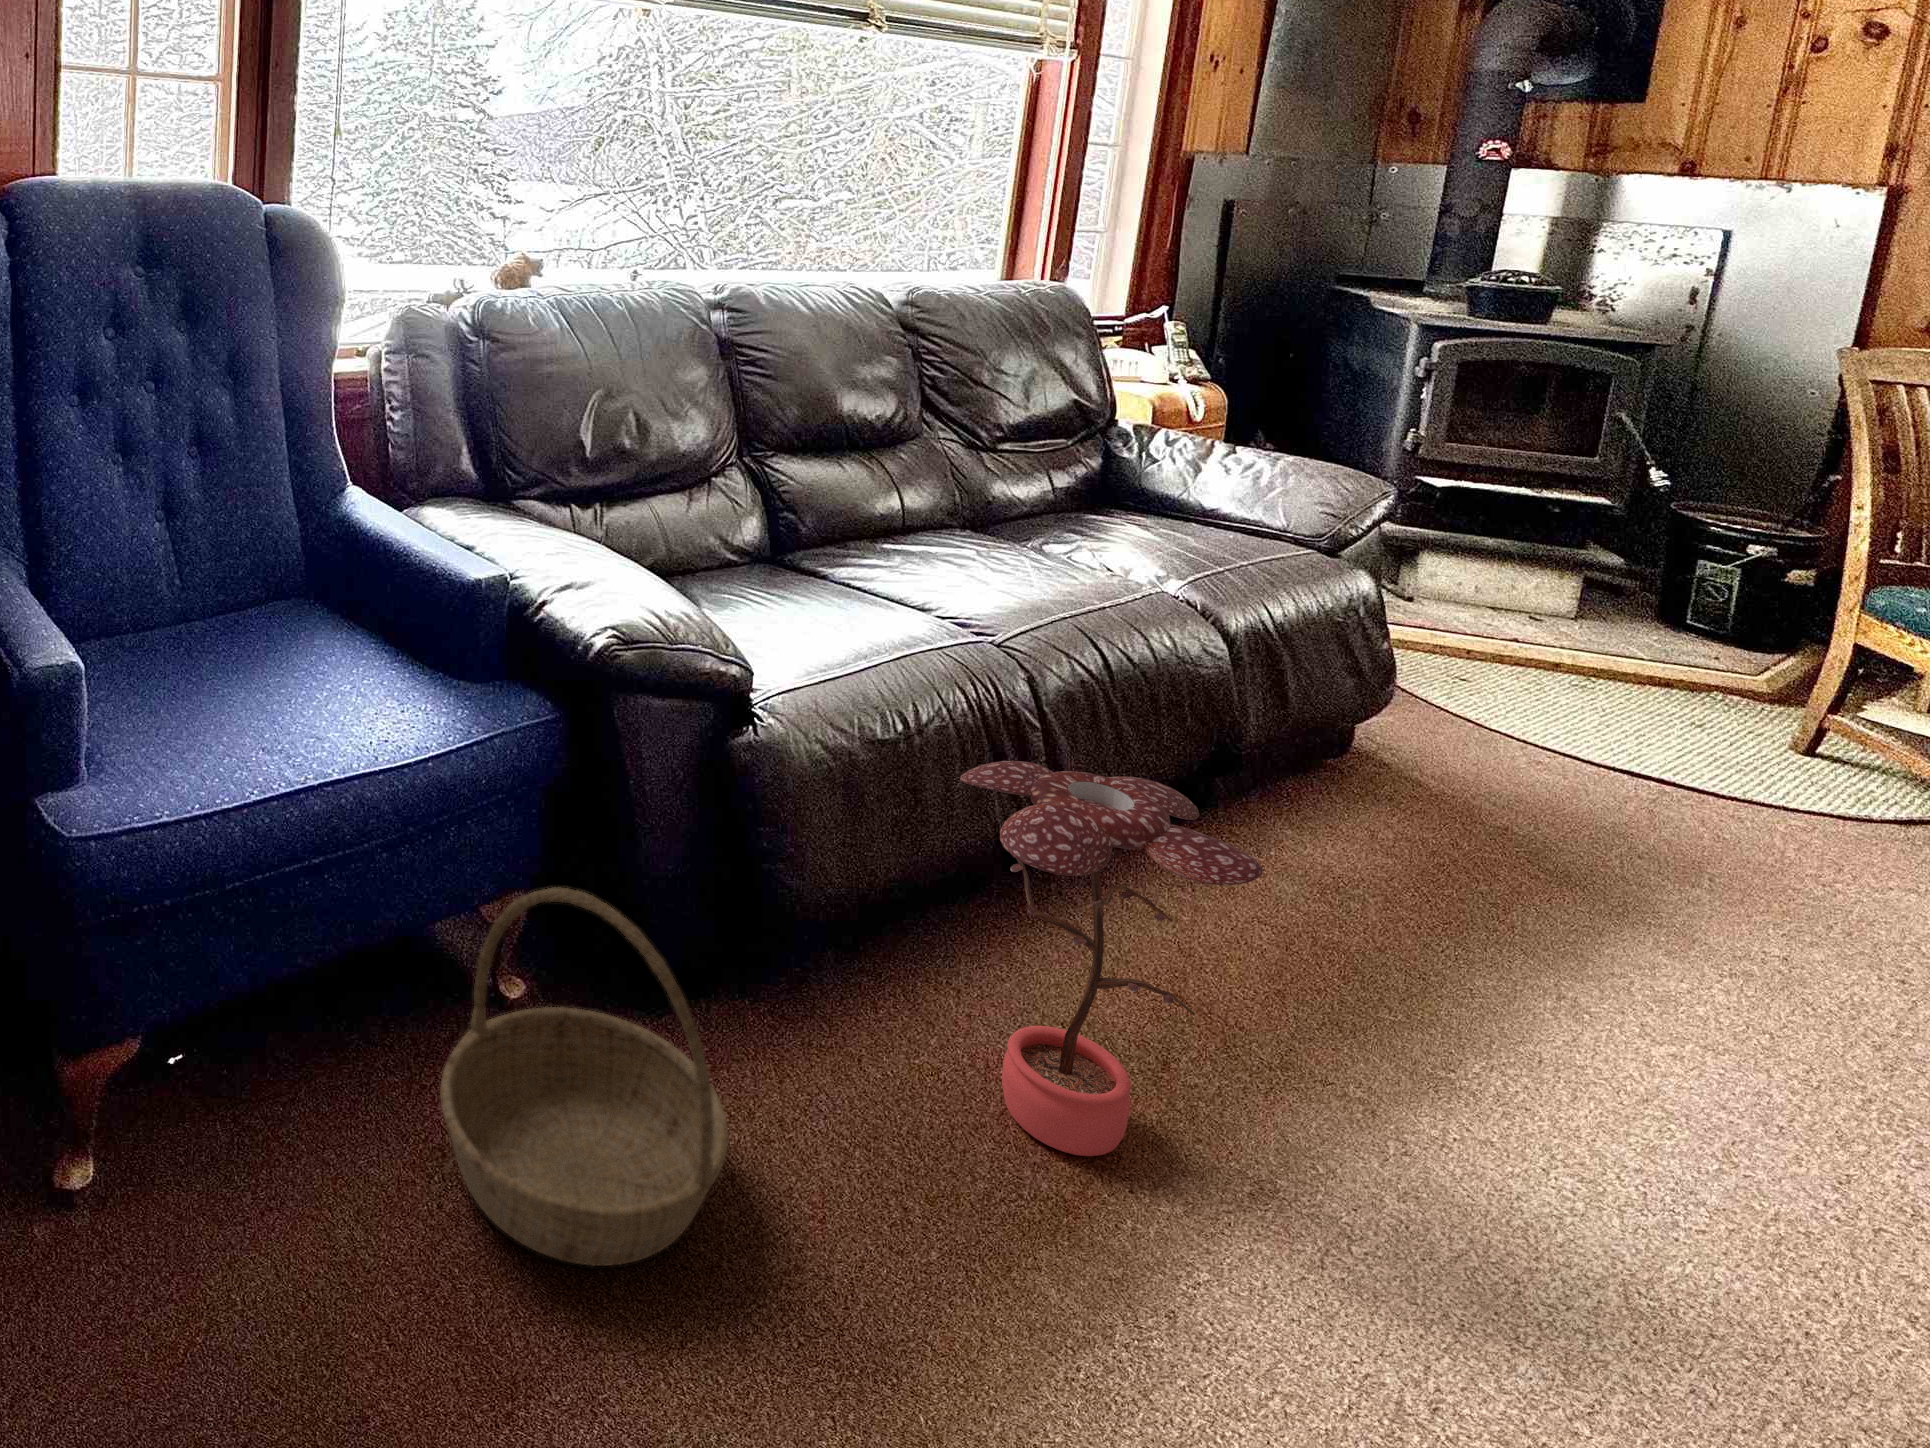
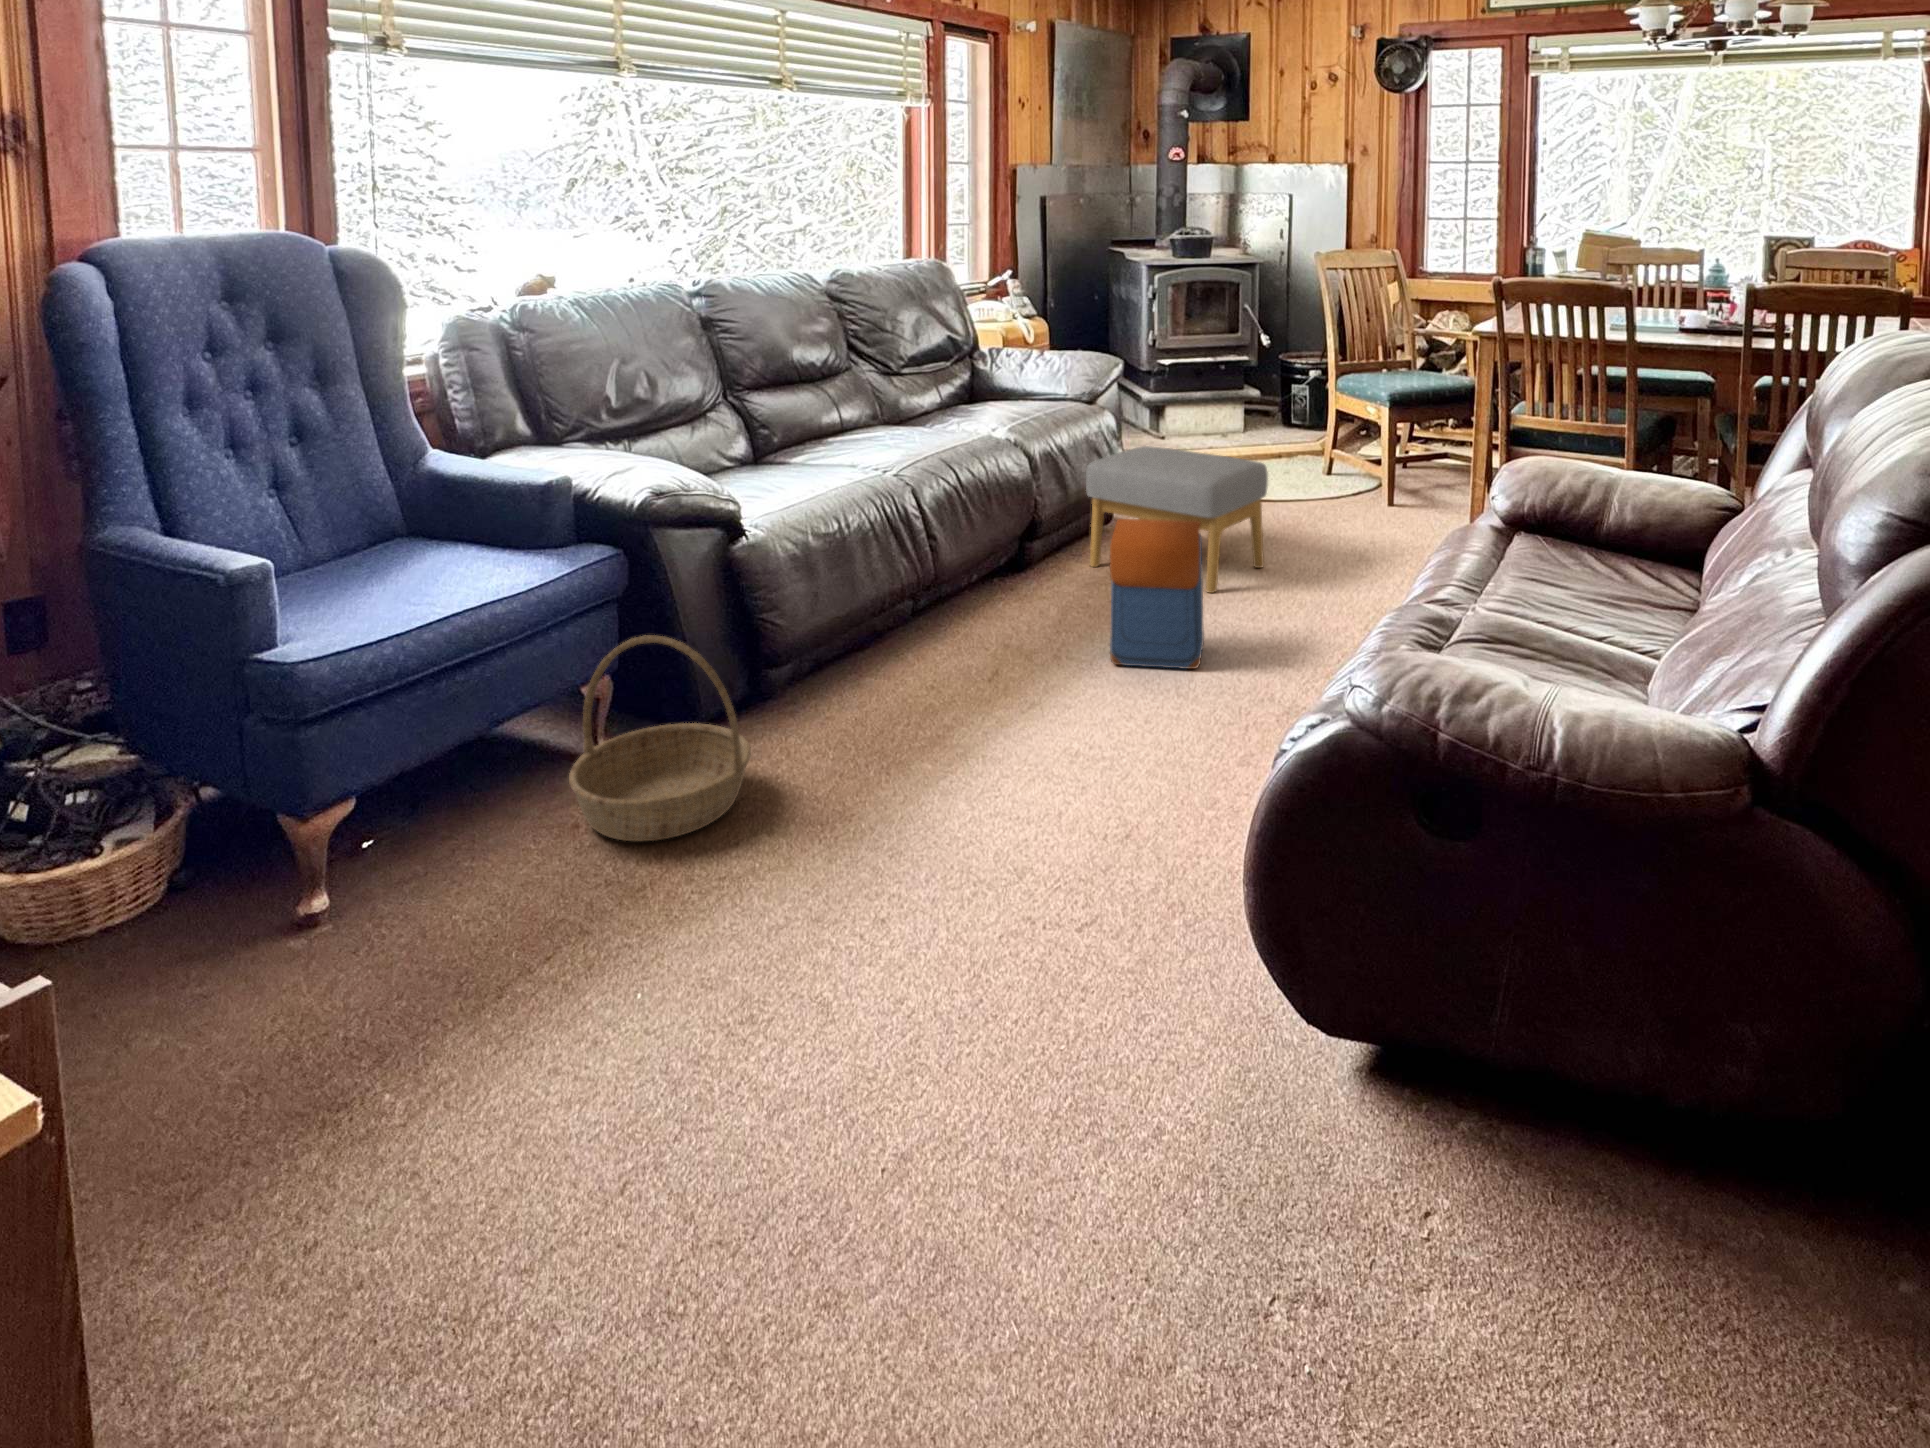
footstool: none [1319,659,1772,998] -> present [1086,446,1268,593]
potted plant: present [960,761,1263,1156] -> none [865,516,1009,721]
backpack: none [1419,846,1698,1219] -> present [1110,519,1204,669]

